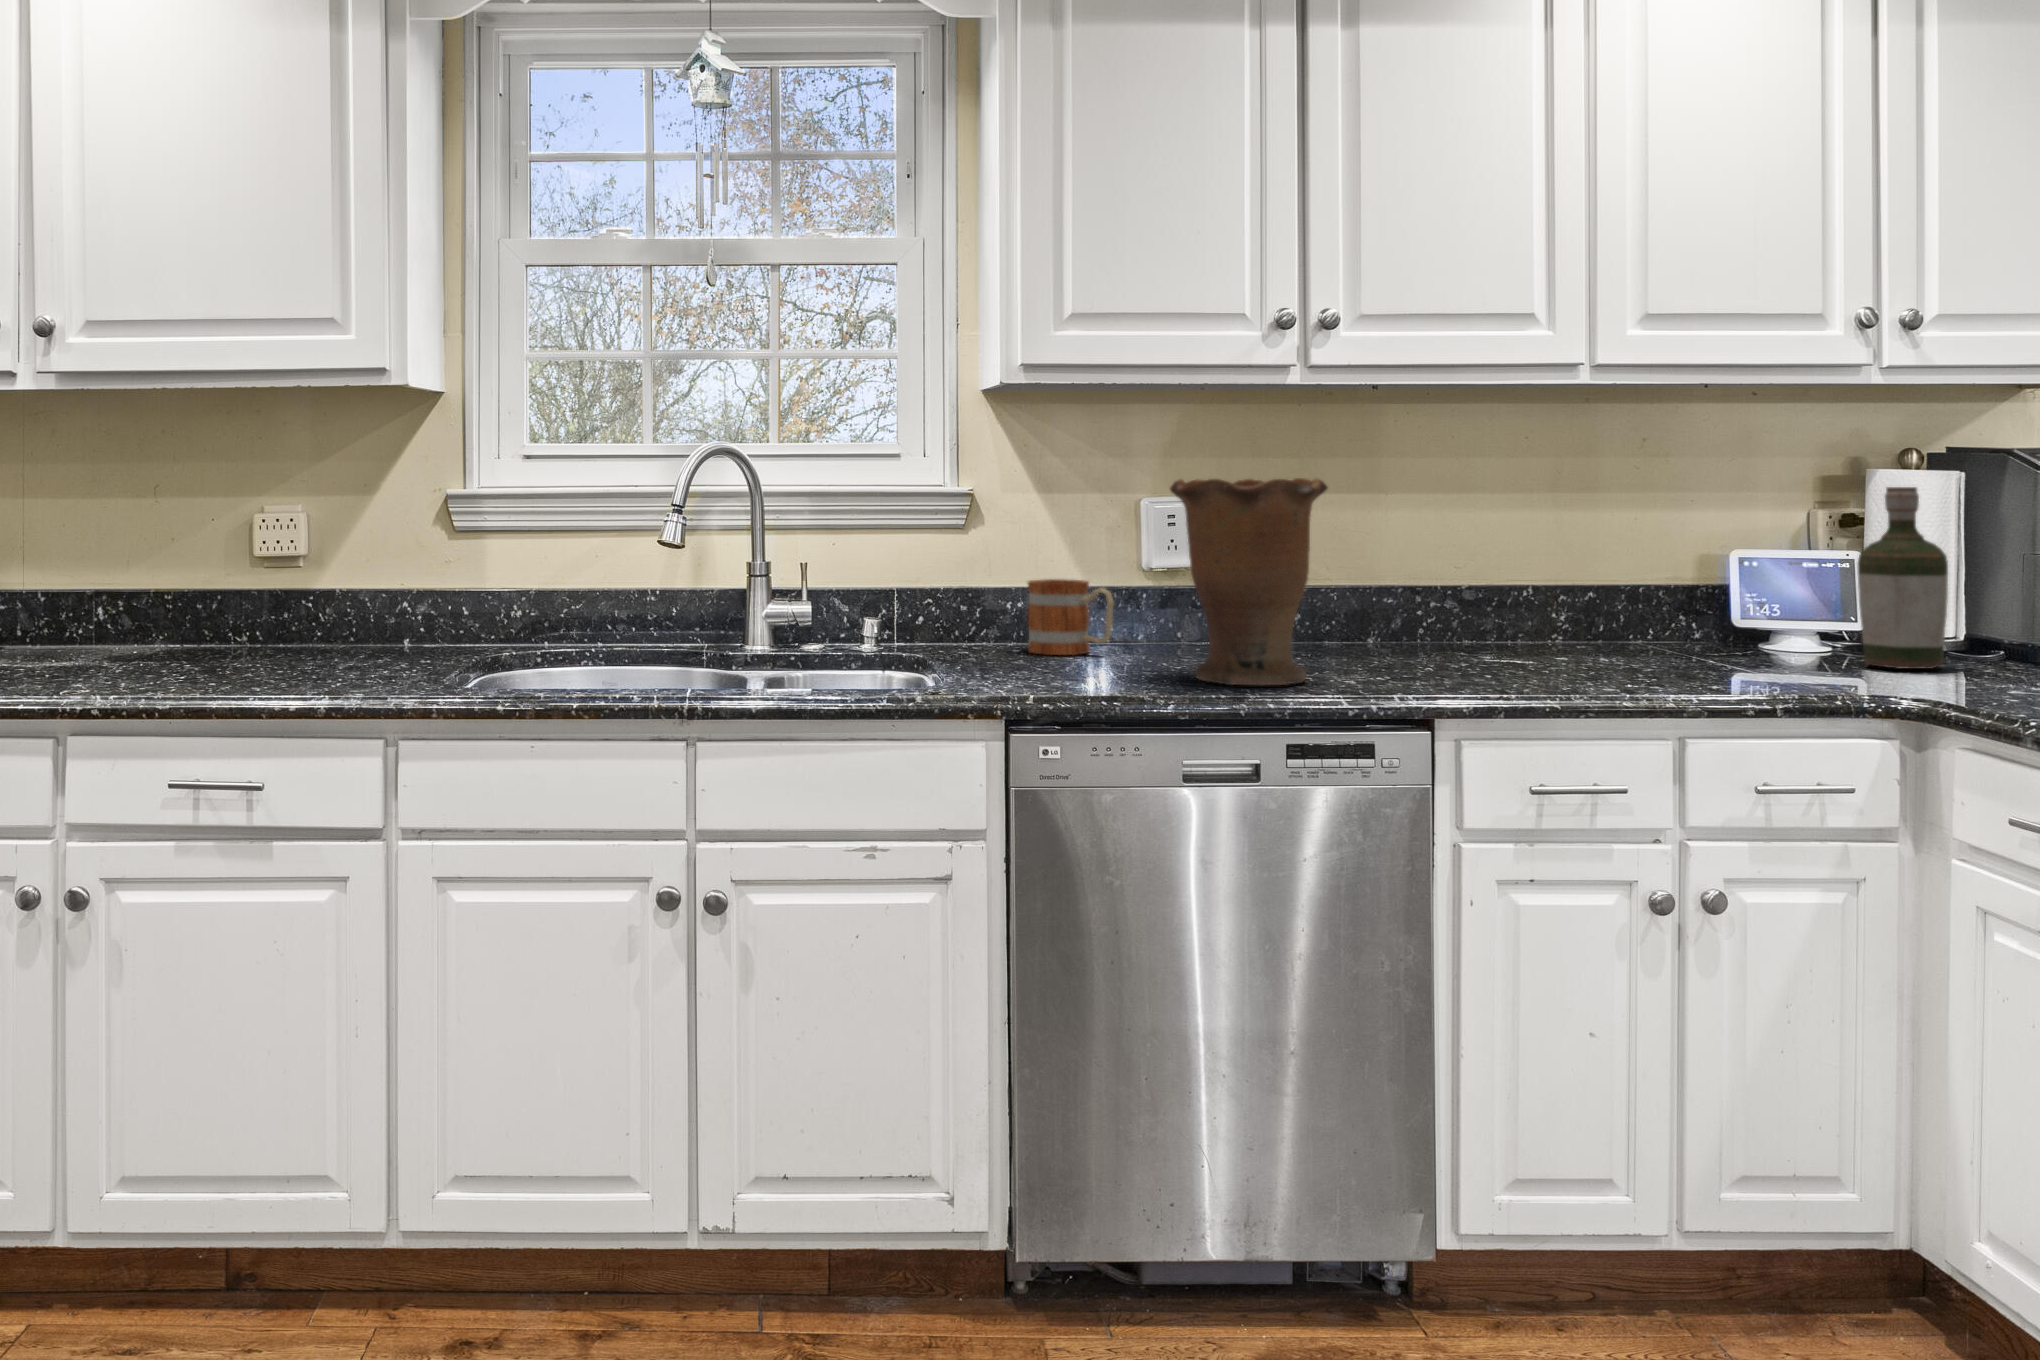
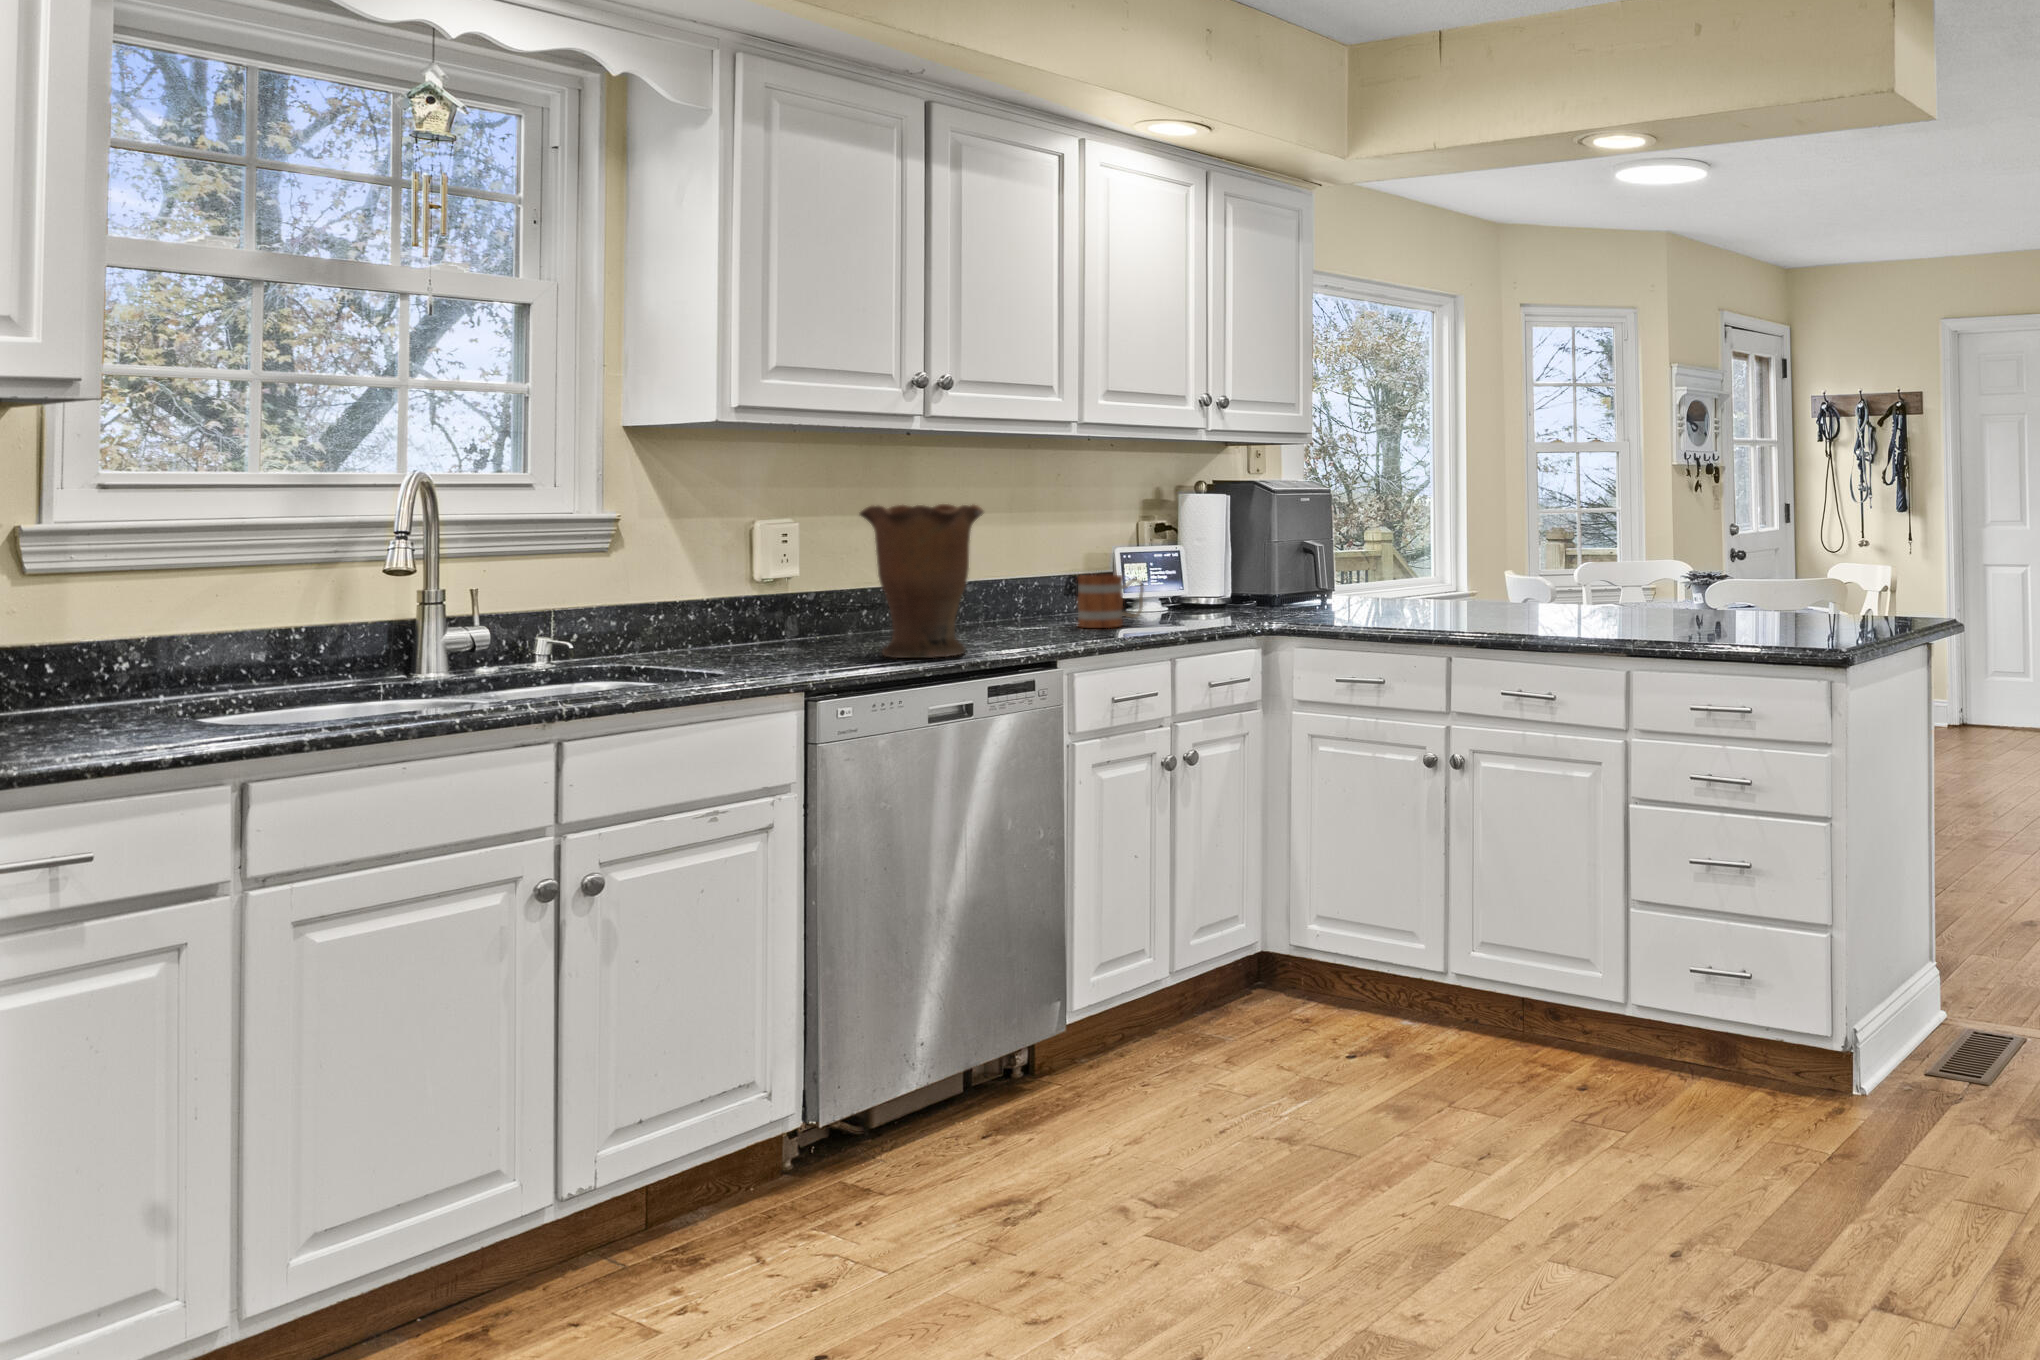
bottle: present [1858,487,1948,669] -> none [1197,507,1246,617]
mug: present [1028,579,1114,655] -> present [1077,575,1144,628]

